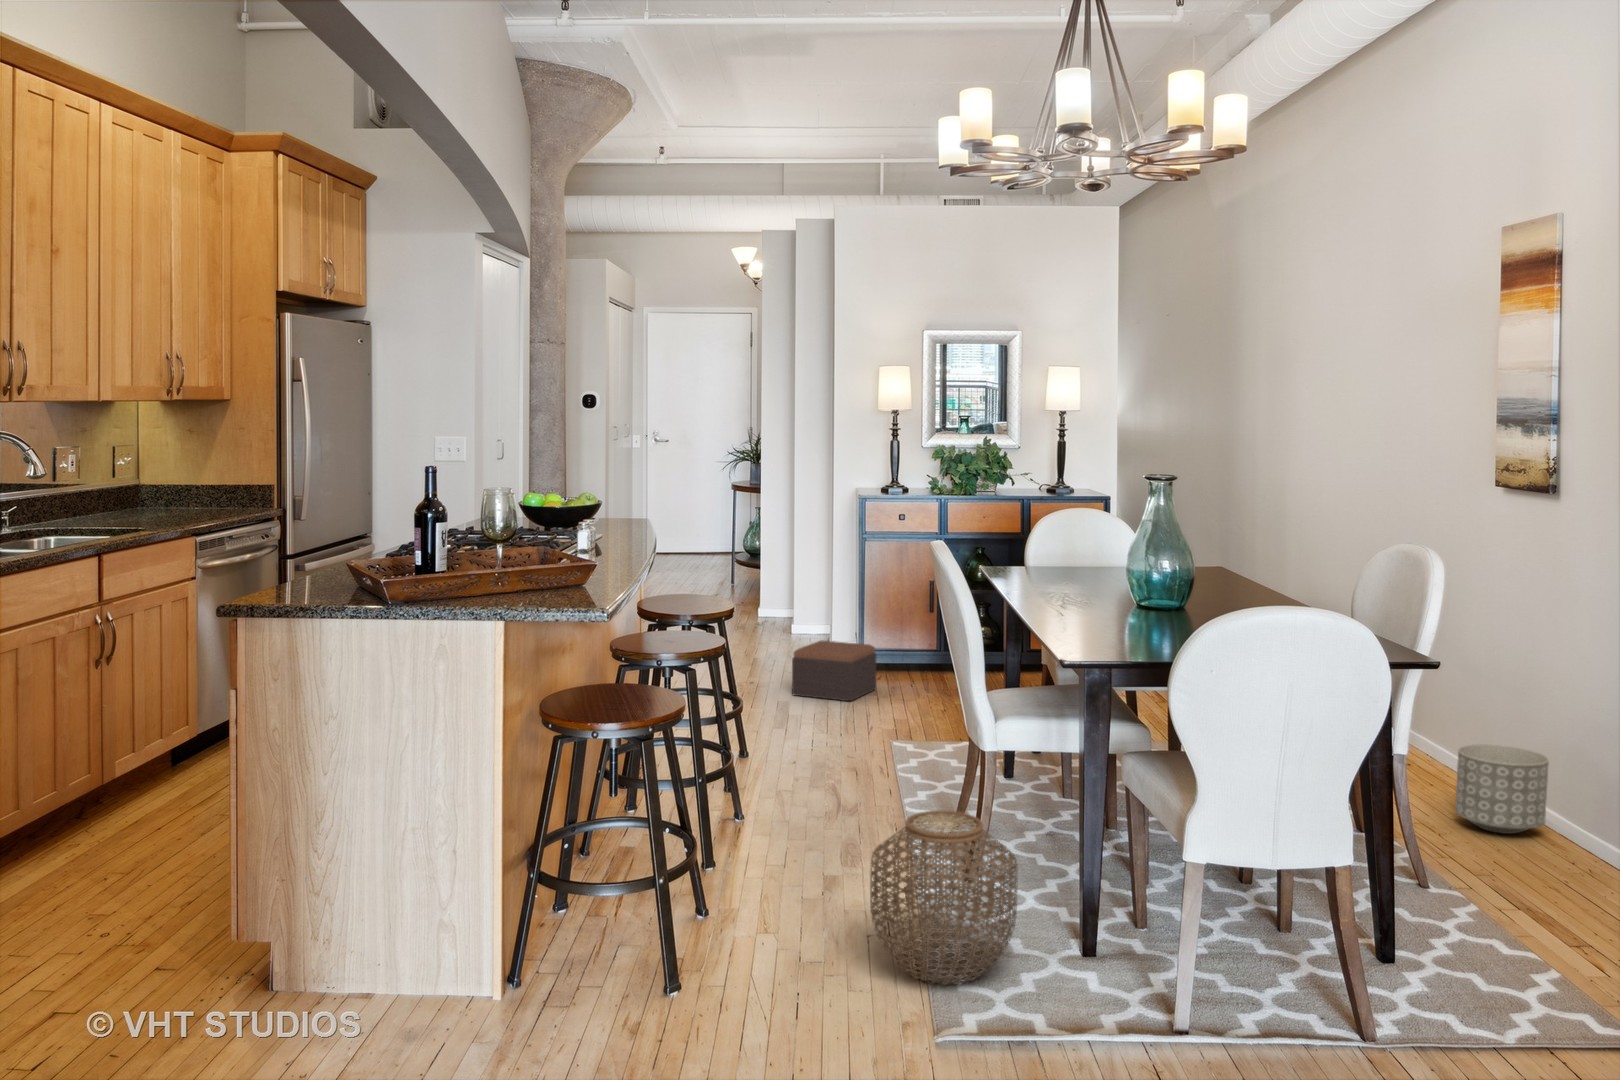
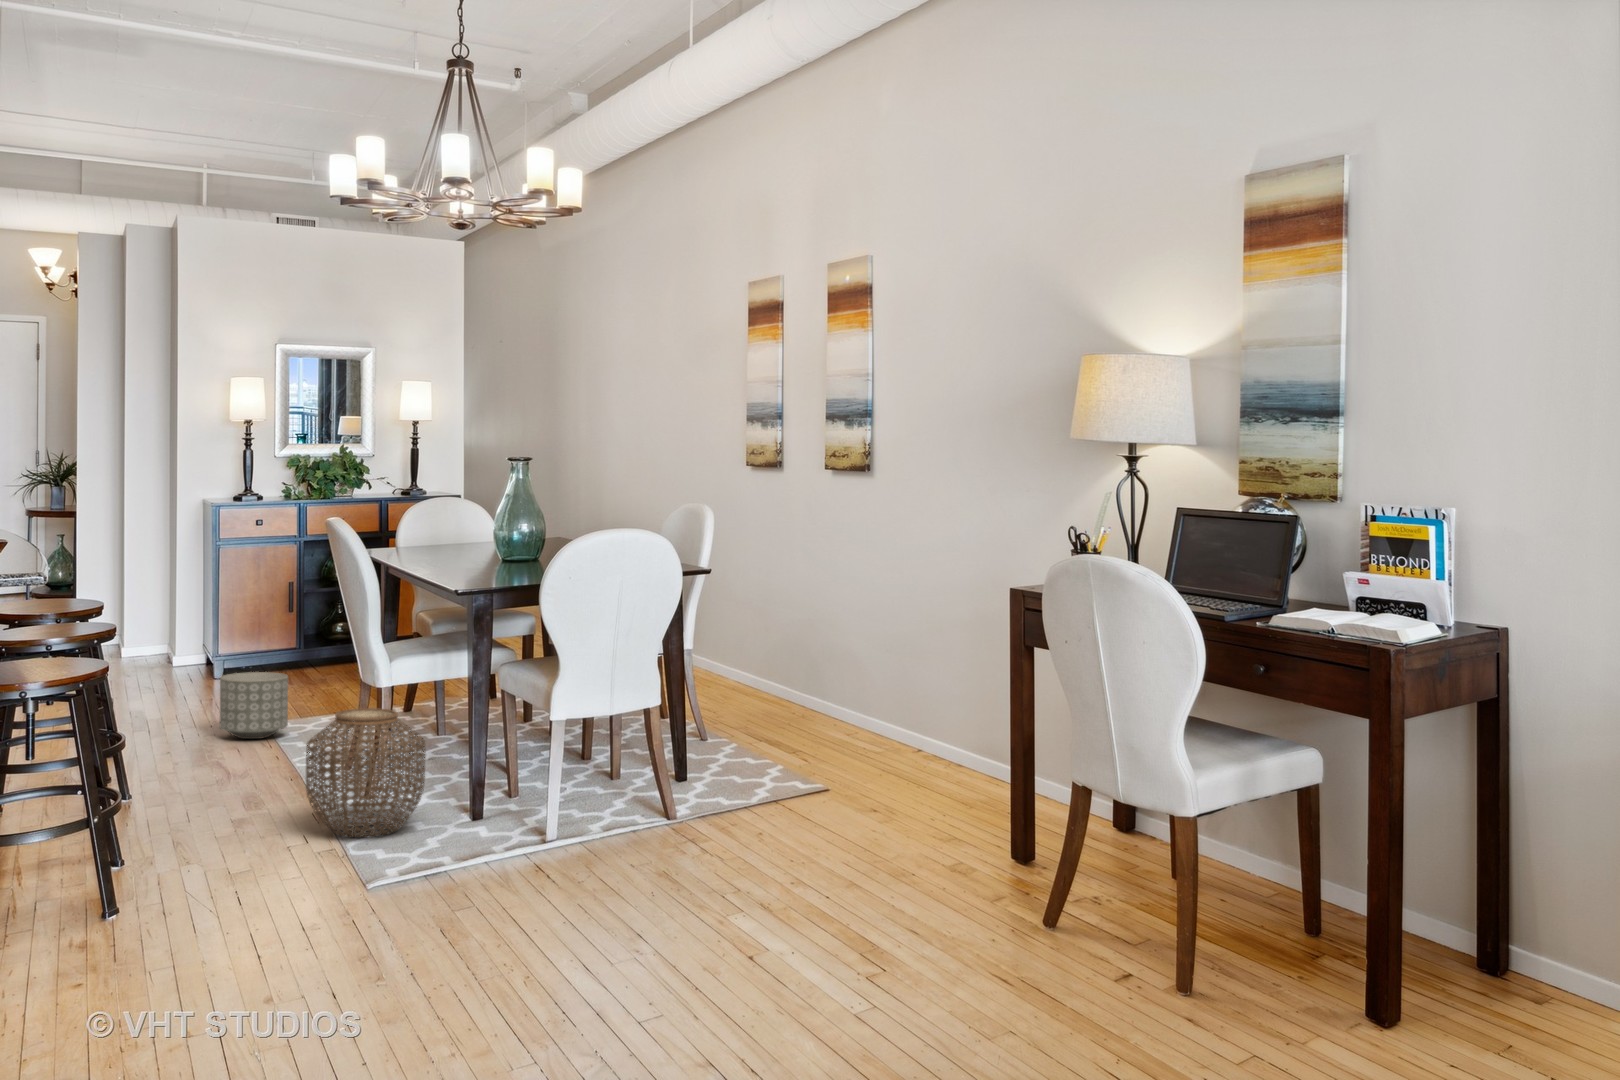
footstool: present [792,640,877,701] -> none [152,640,240,695]
planter: present [1455,744,1549,834] -> present [220,672,288,739]

